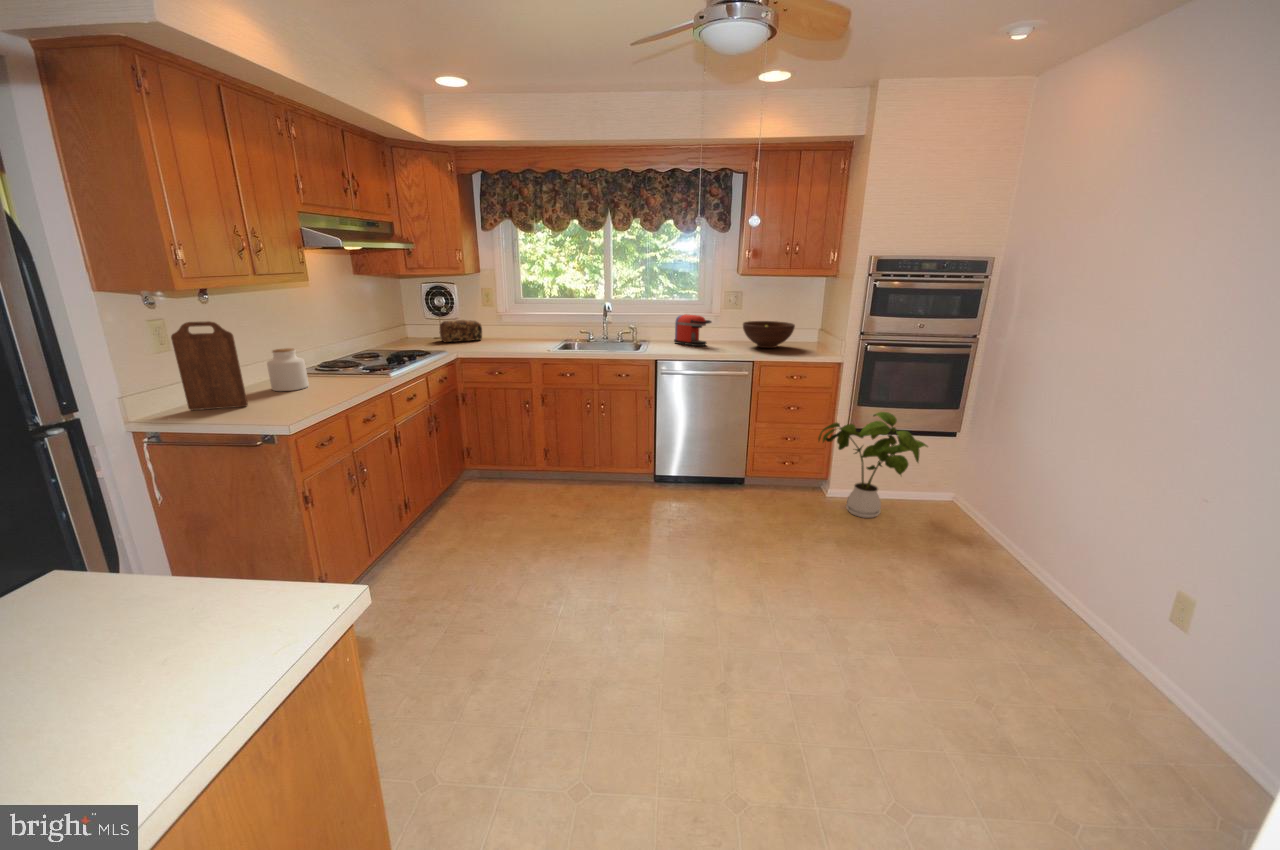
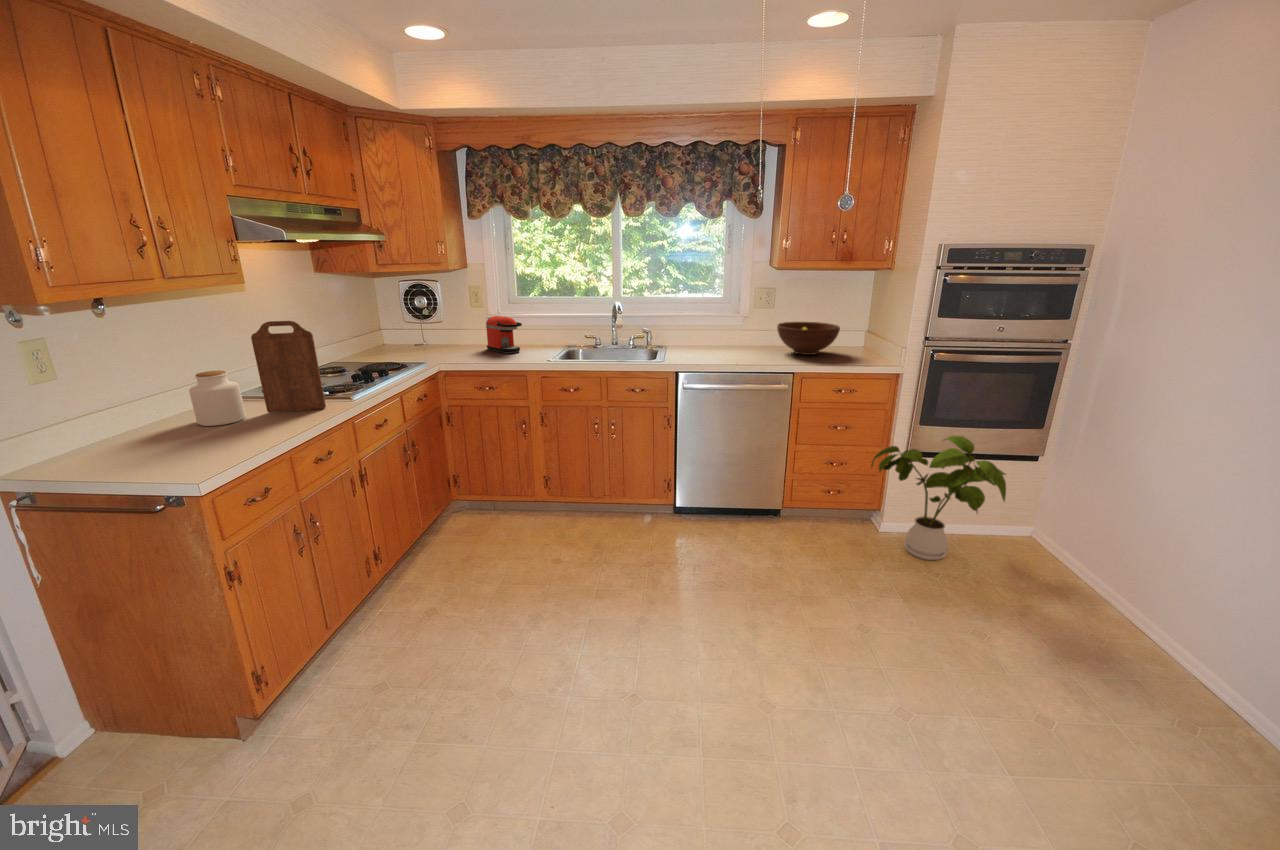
coffee maker: present [674,314,711,346] -> present [486,316,522,353]
bread loaf: present [440,320,482,342] -> none [421,323,471,350]
cutting board: present [171,321,248,410] -> present [251,321,326,413]

